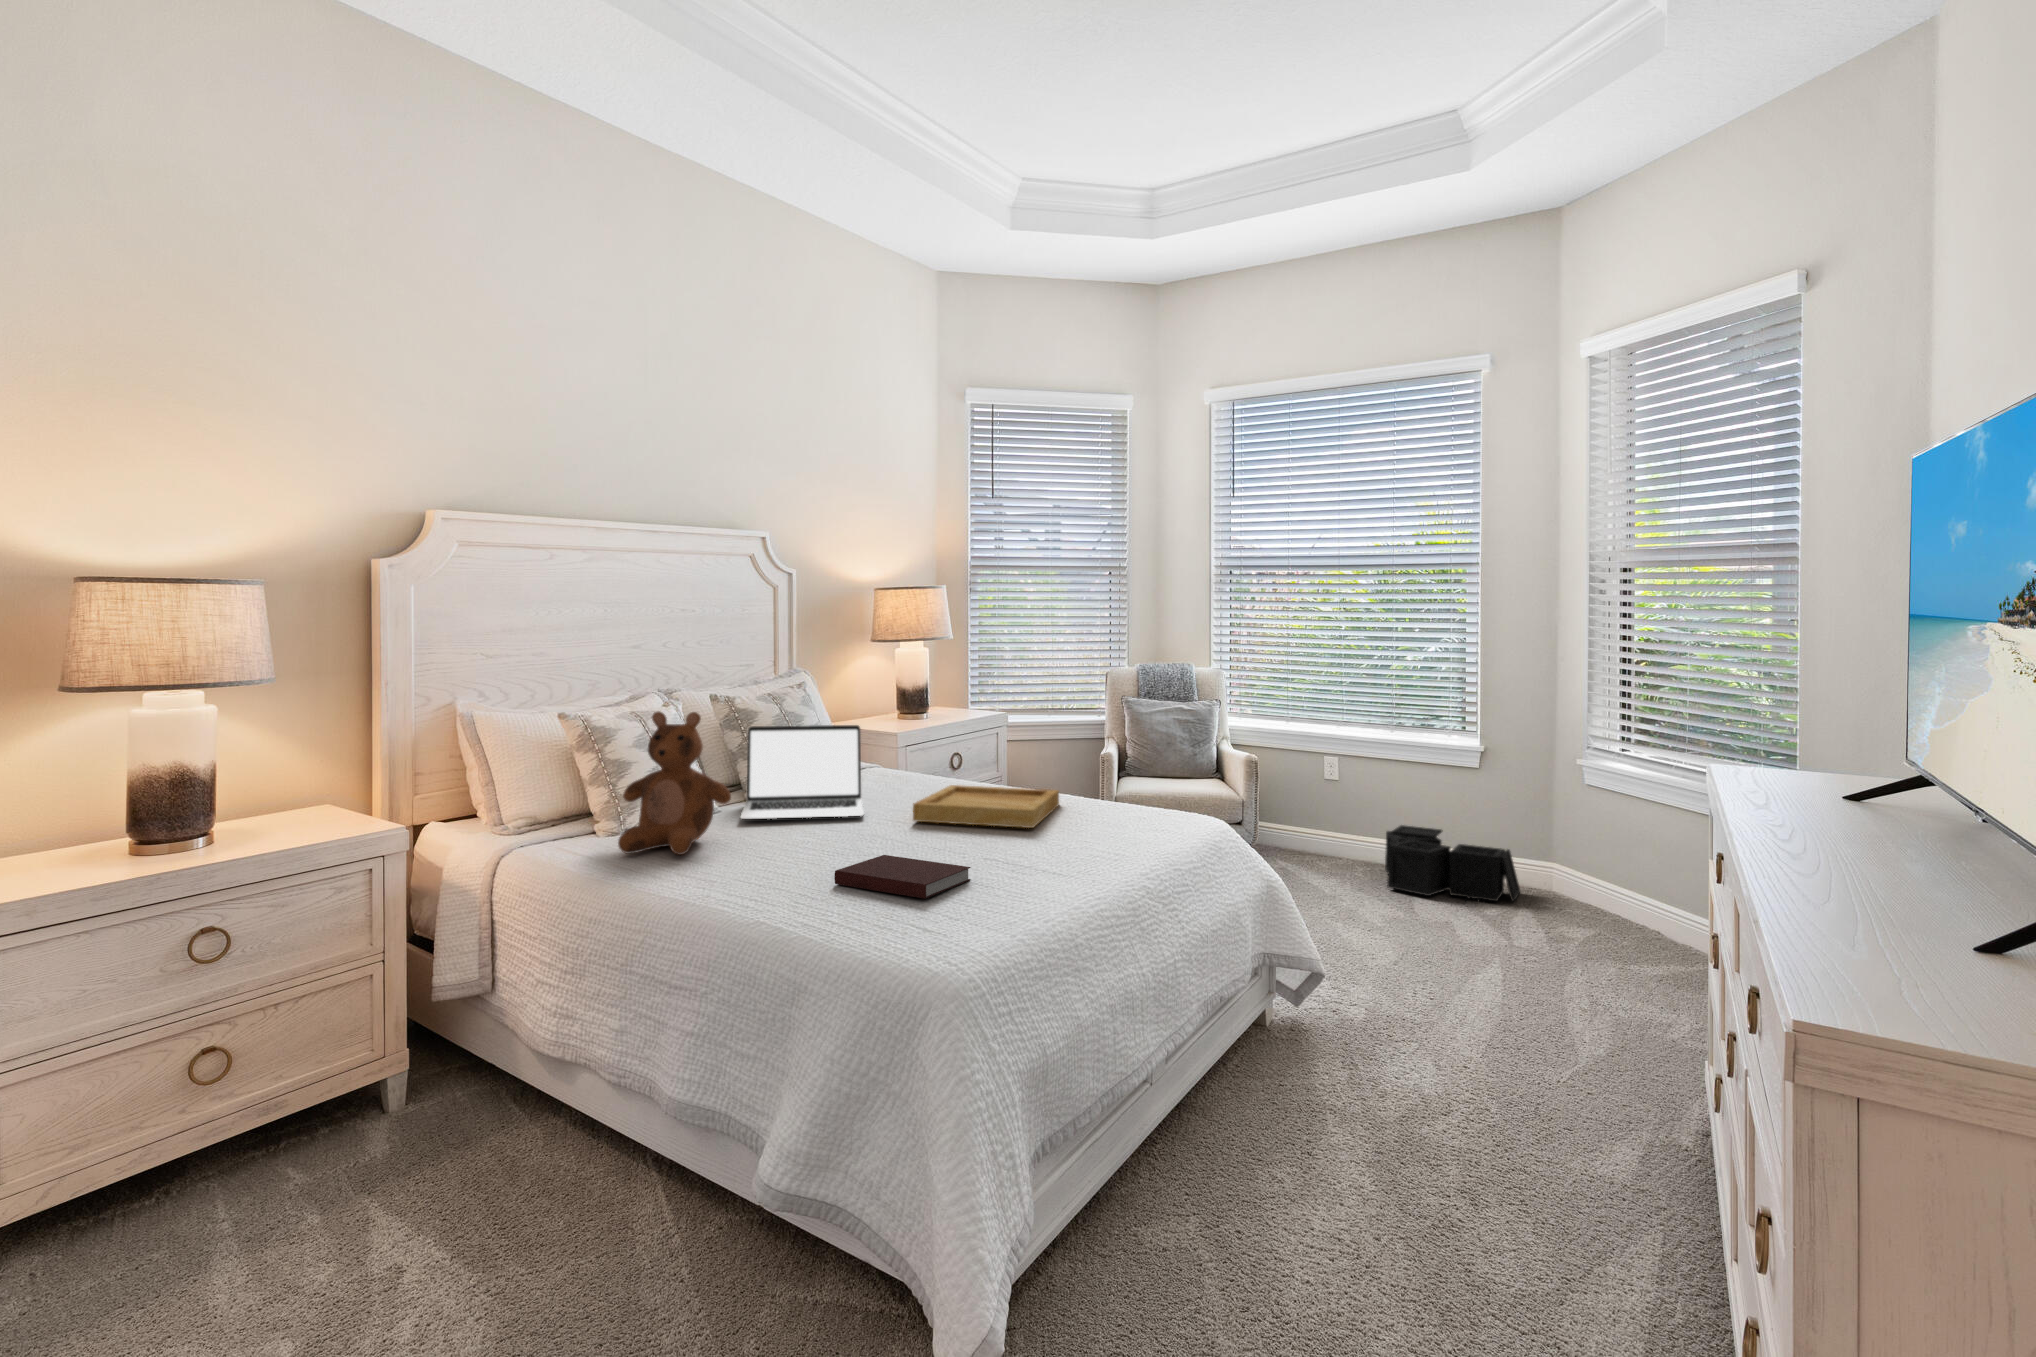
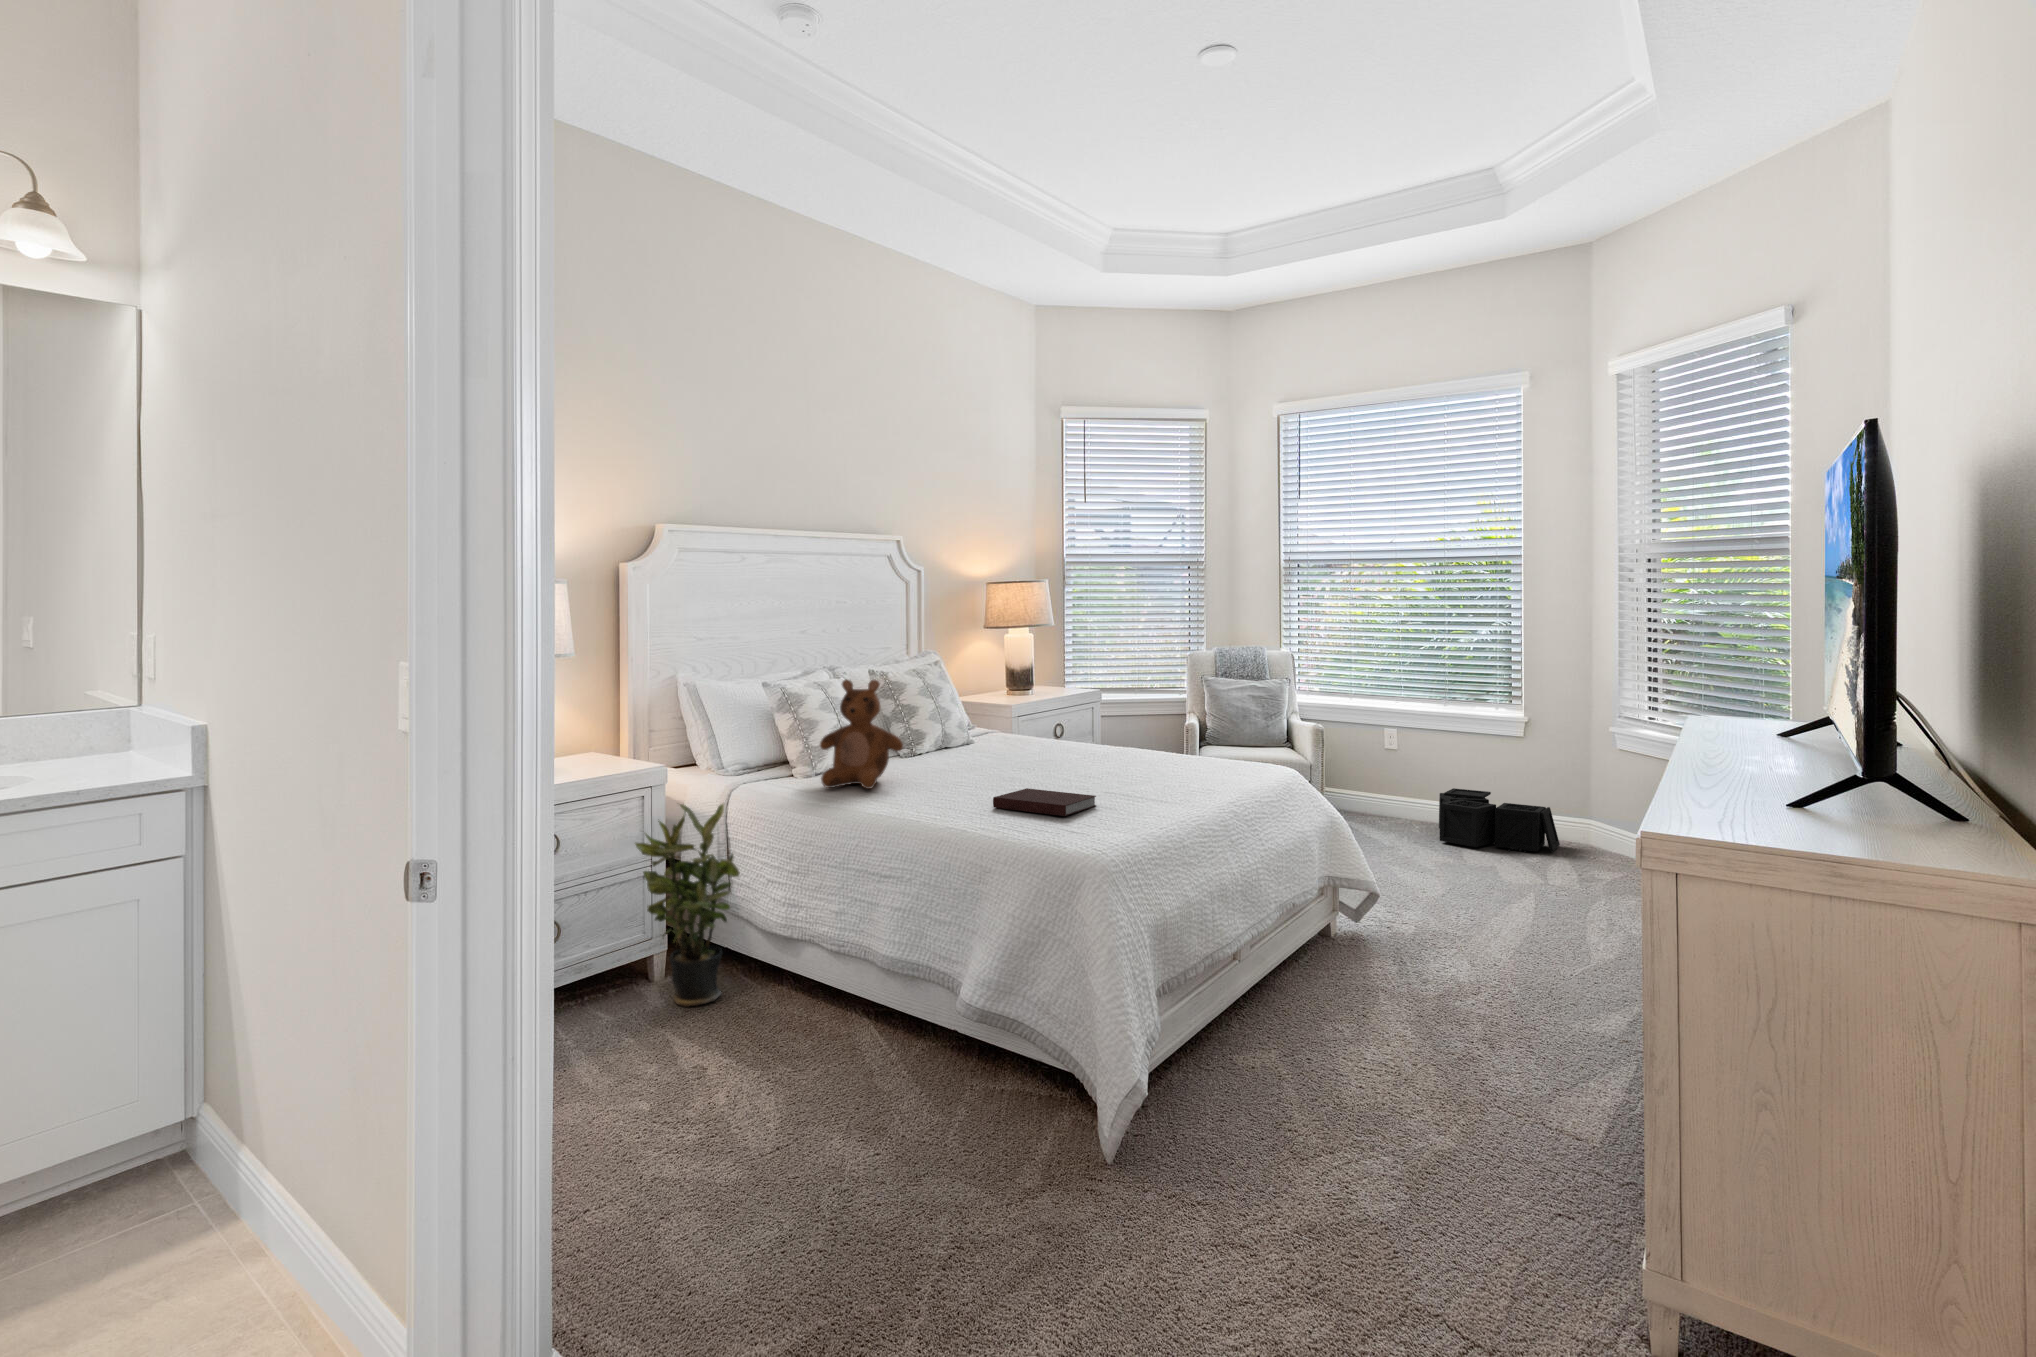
laptop: present [741,725,864,819] -> none [903,694,1002,767]
tray: present [913,785,1059,828] -> none [1041,743,1157,773]
potted plant: none [343,876,502,1156] -> present [636,804,740,1007]

